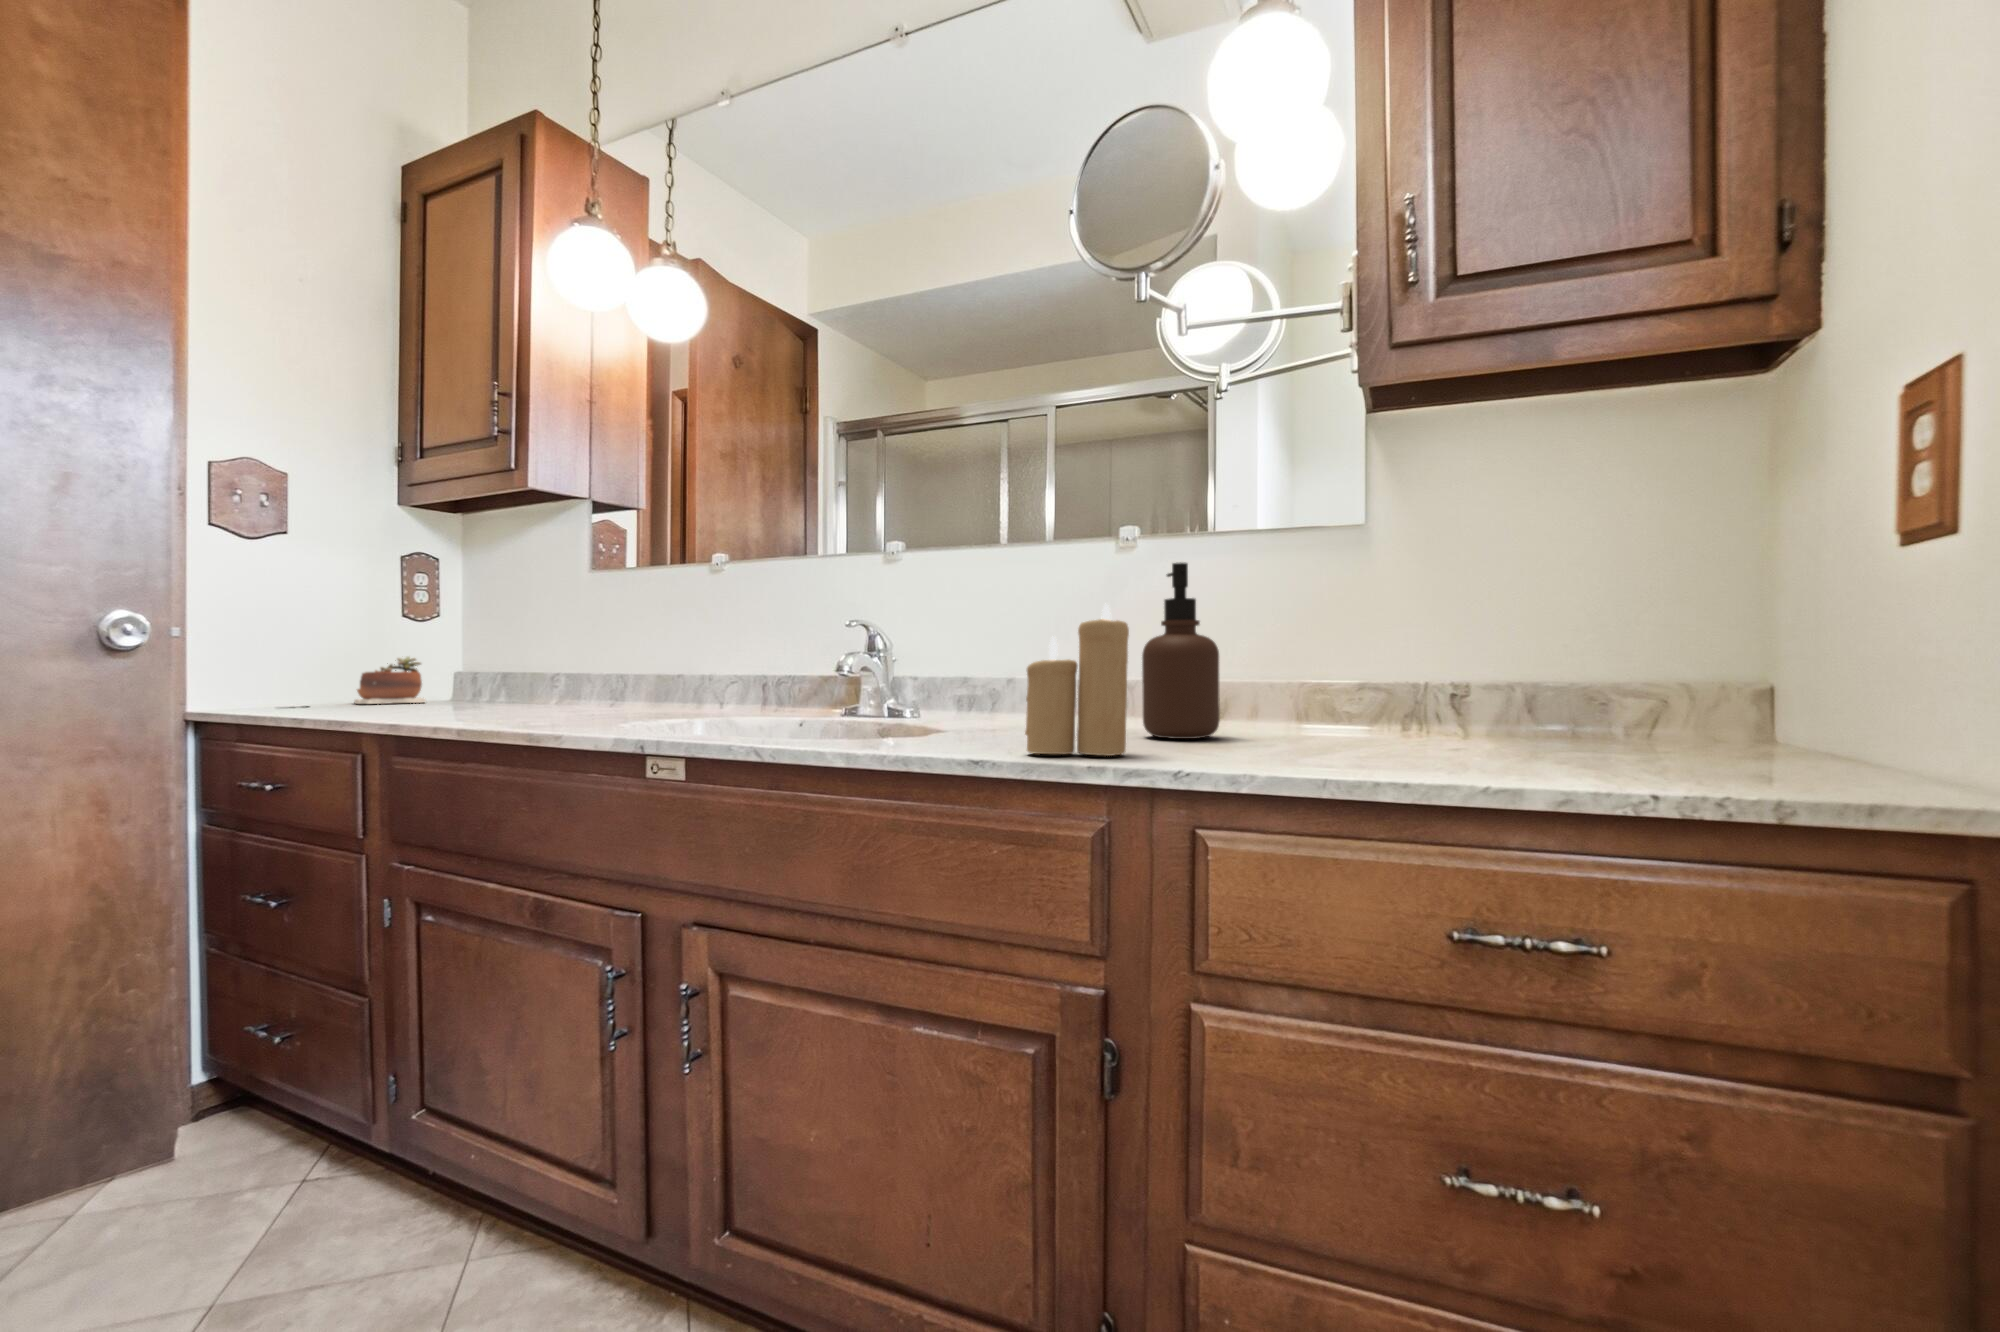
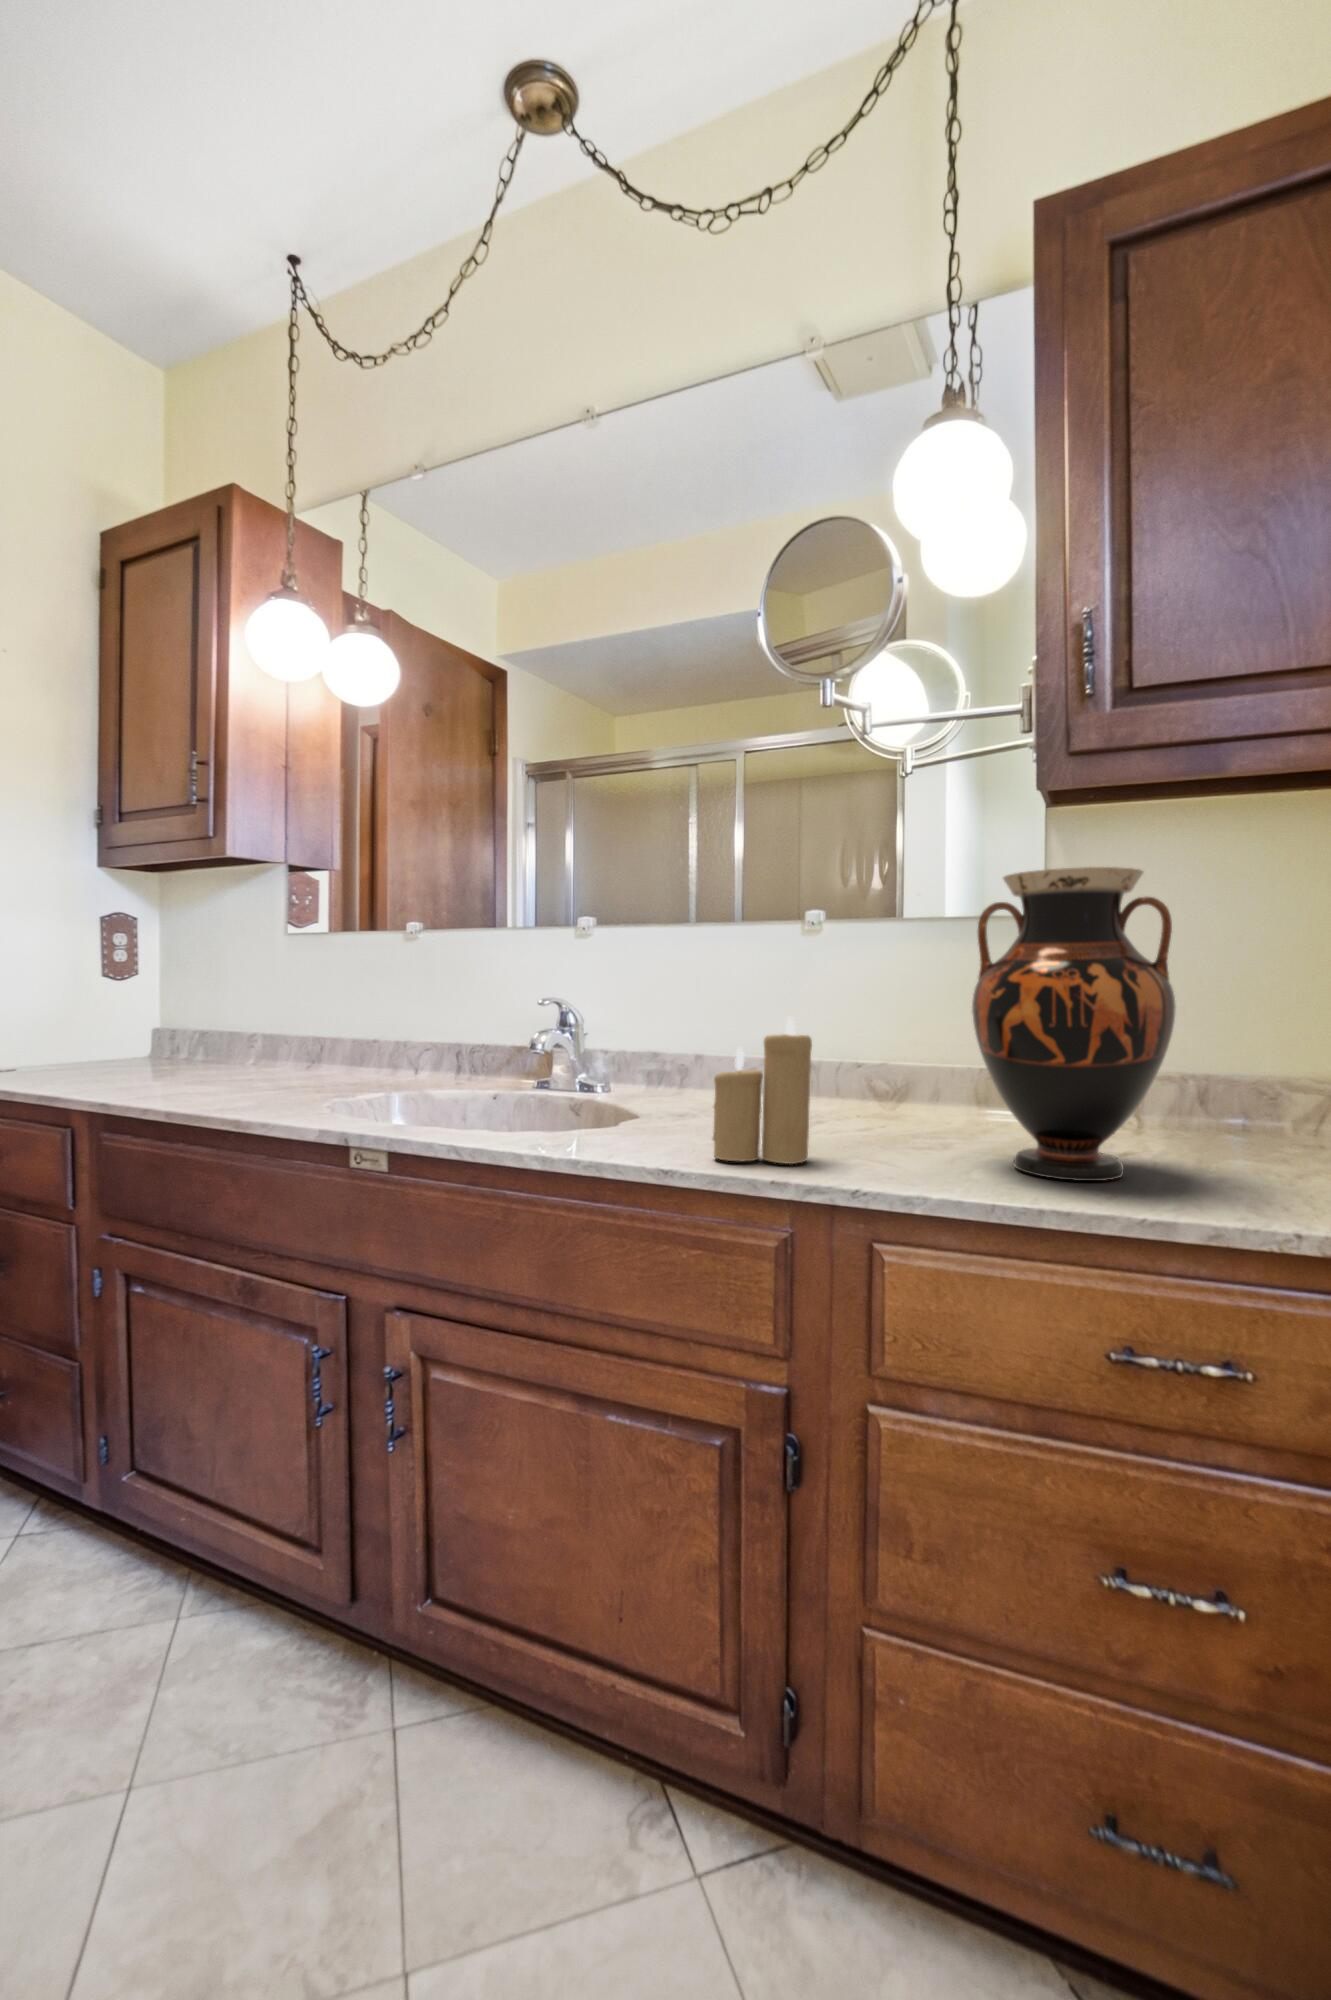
vase: none [1296,431,1509,764] -> present [972,867,1175,1181]
soap dispenser: present [1142,562,1220,739] -> none [825,963,899,1134]
succulent plant: present [355,657,426,704] -> none [56,1011,126,1064]

